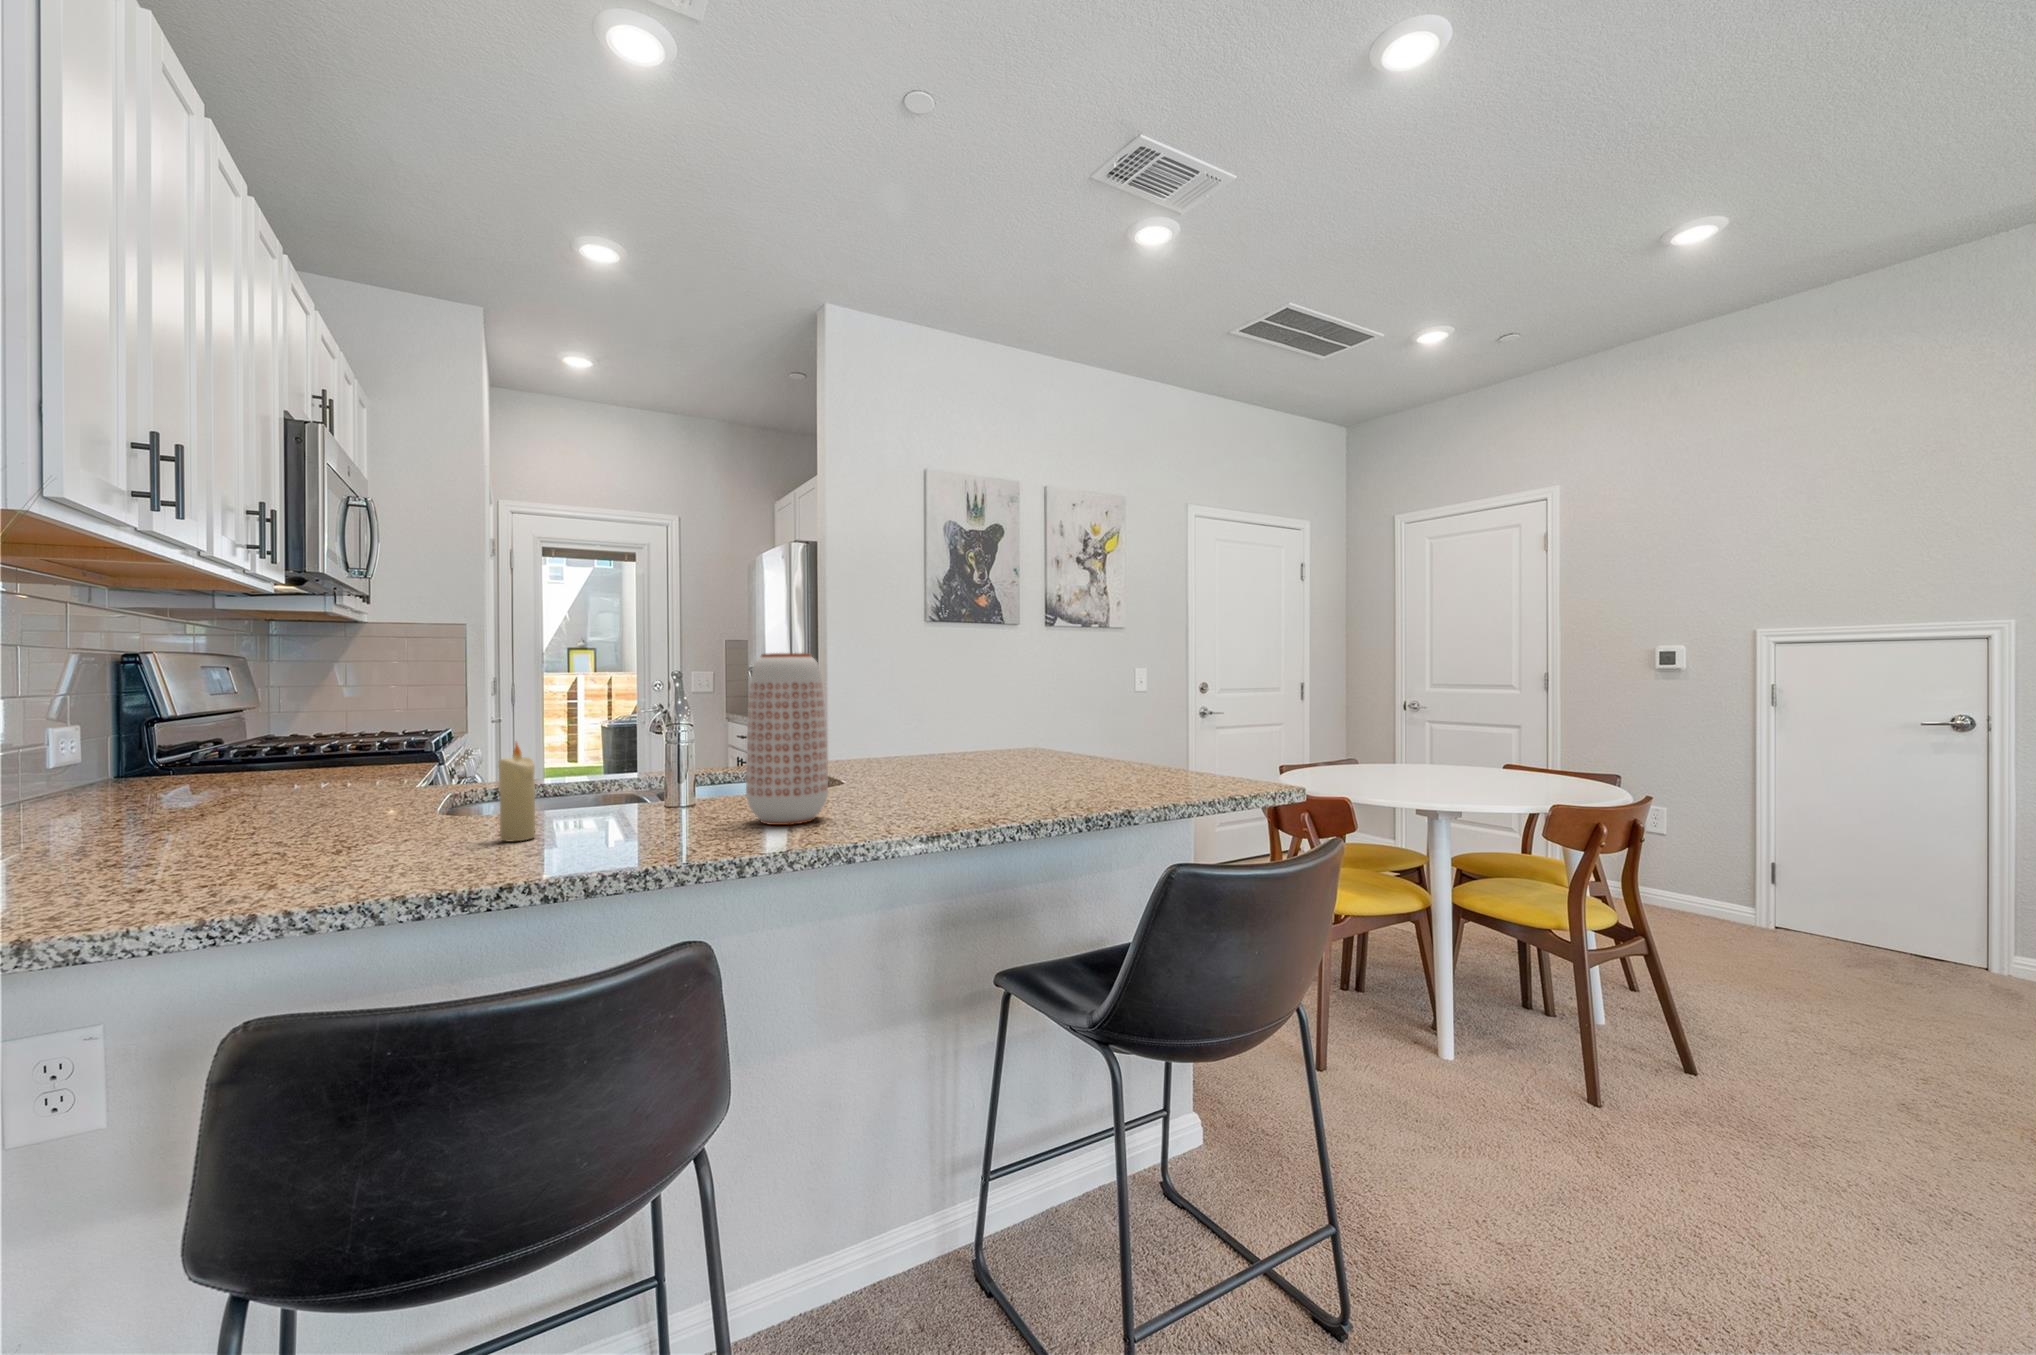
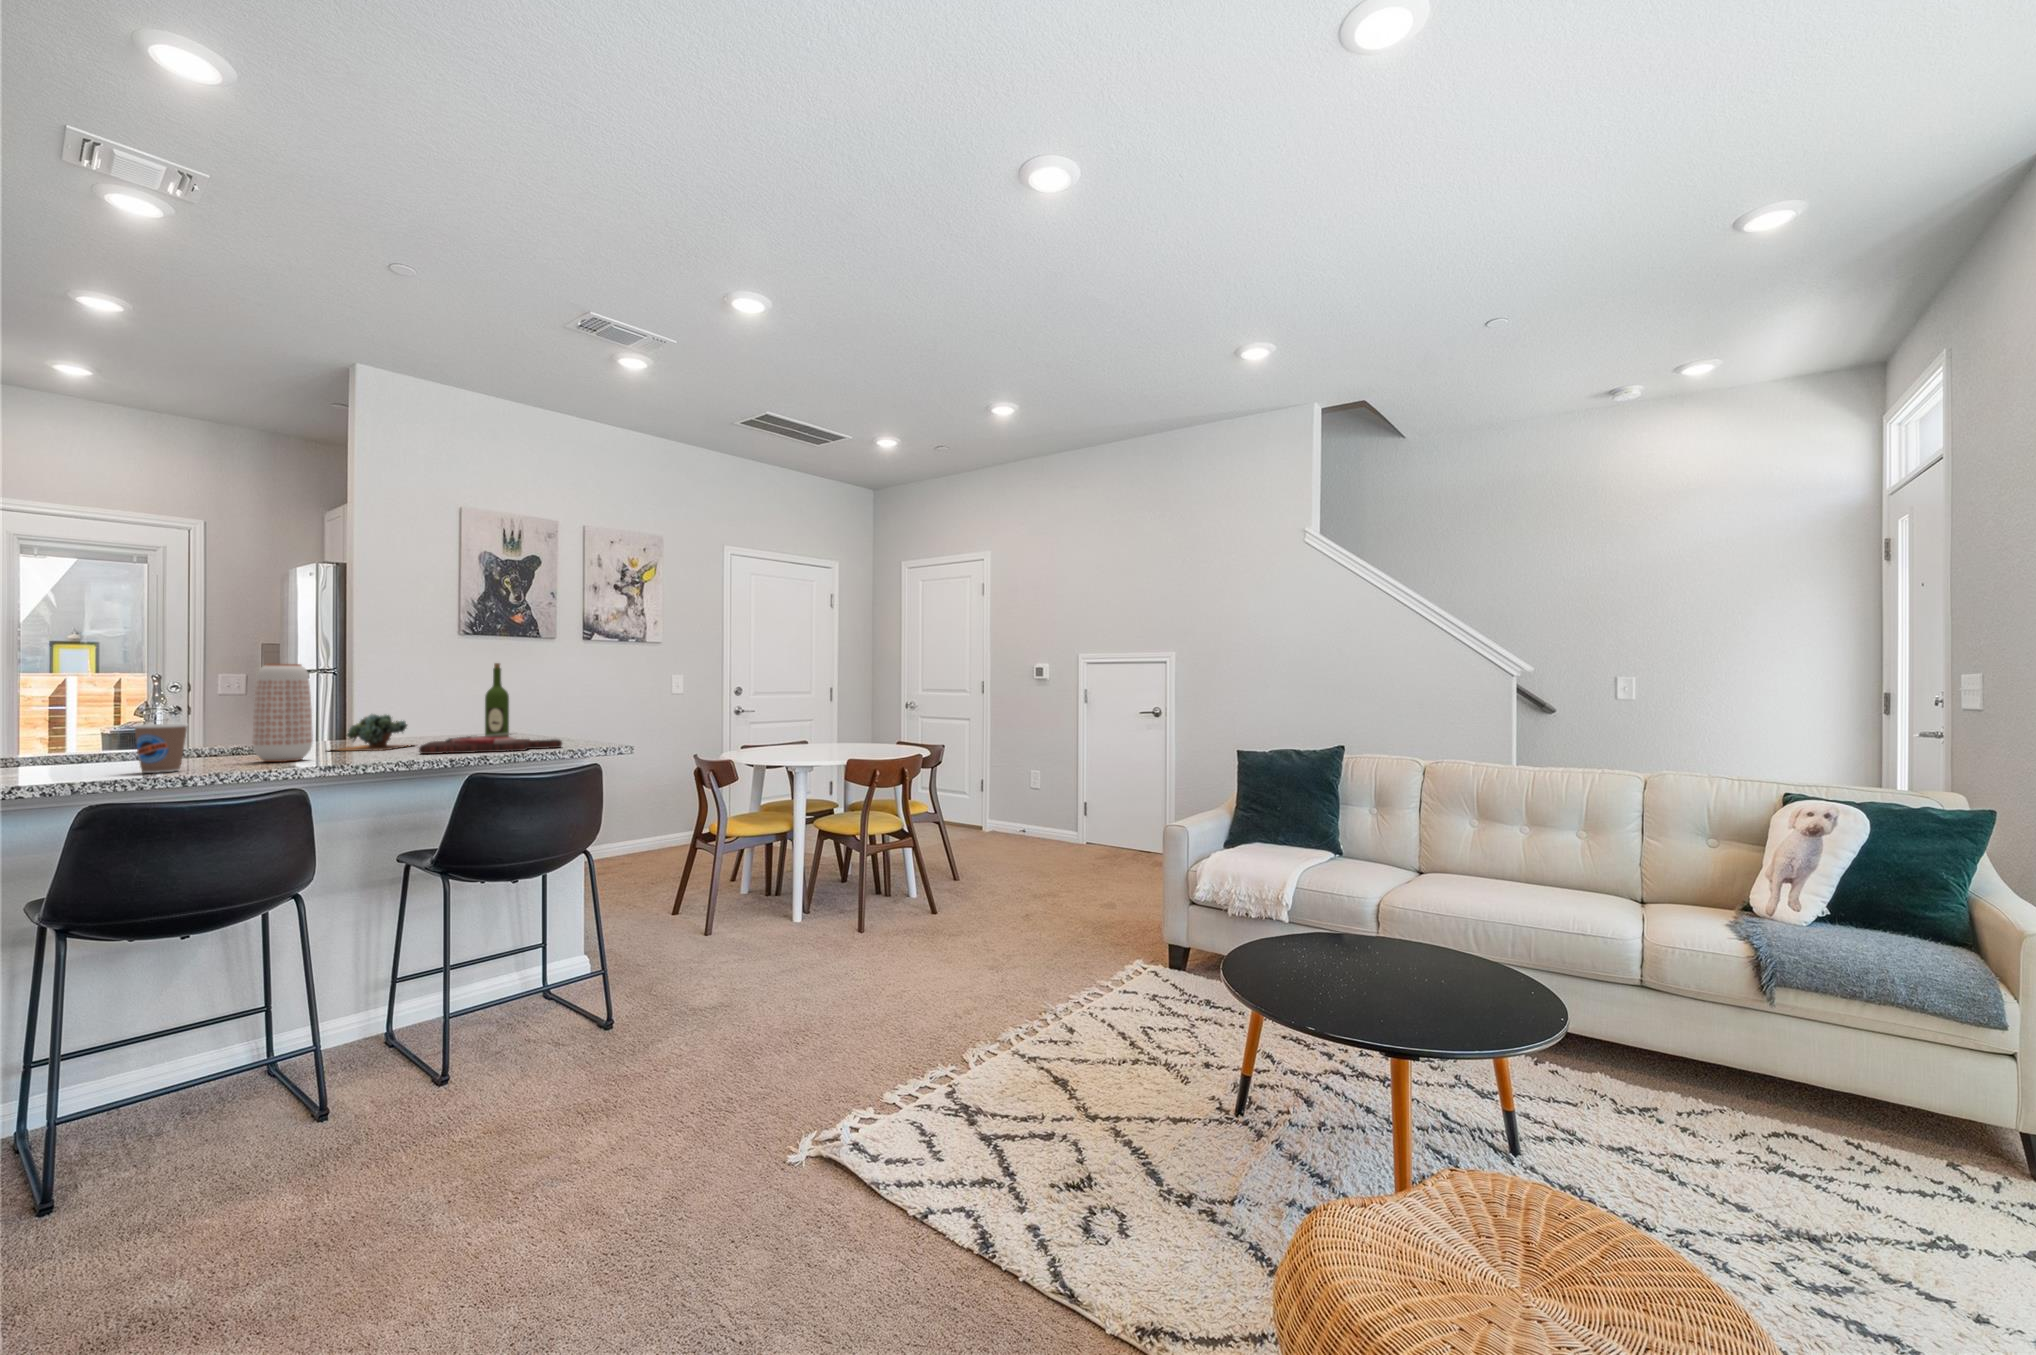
wine bottle: none [1015,652,1046,771] -> present [485,663,509,737]
succulent plant: none [828,729,937,791] -> present [331,714,409,751]
candle: present [498,743,535,841] -> none [69,713,96,771]
coffee cup: none [574,764,657,860] -> present [134,724,187,773]
cutting board: none [970,770,1175,808] -> present [419,733,562,754]

